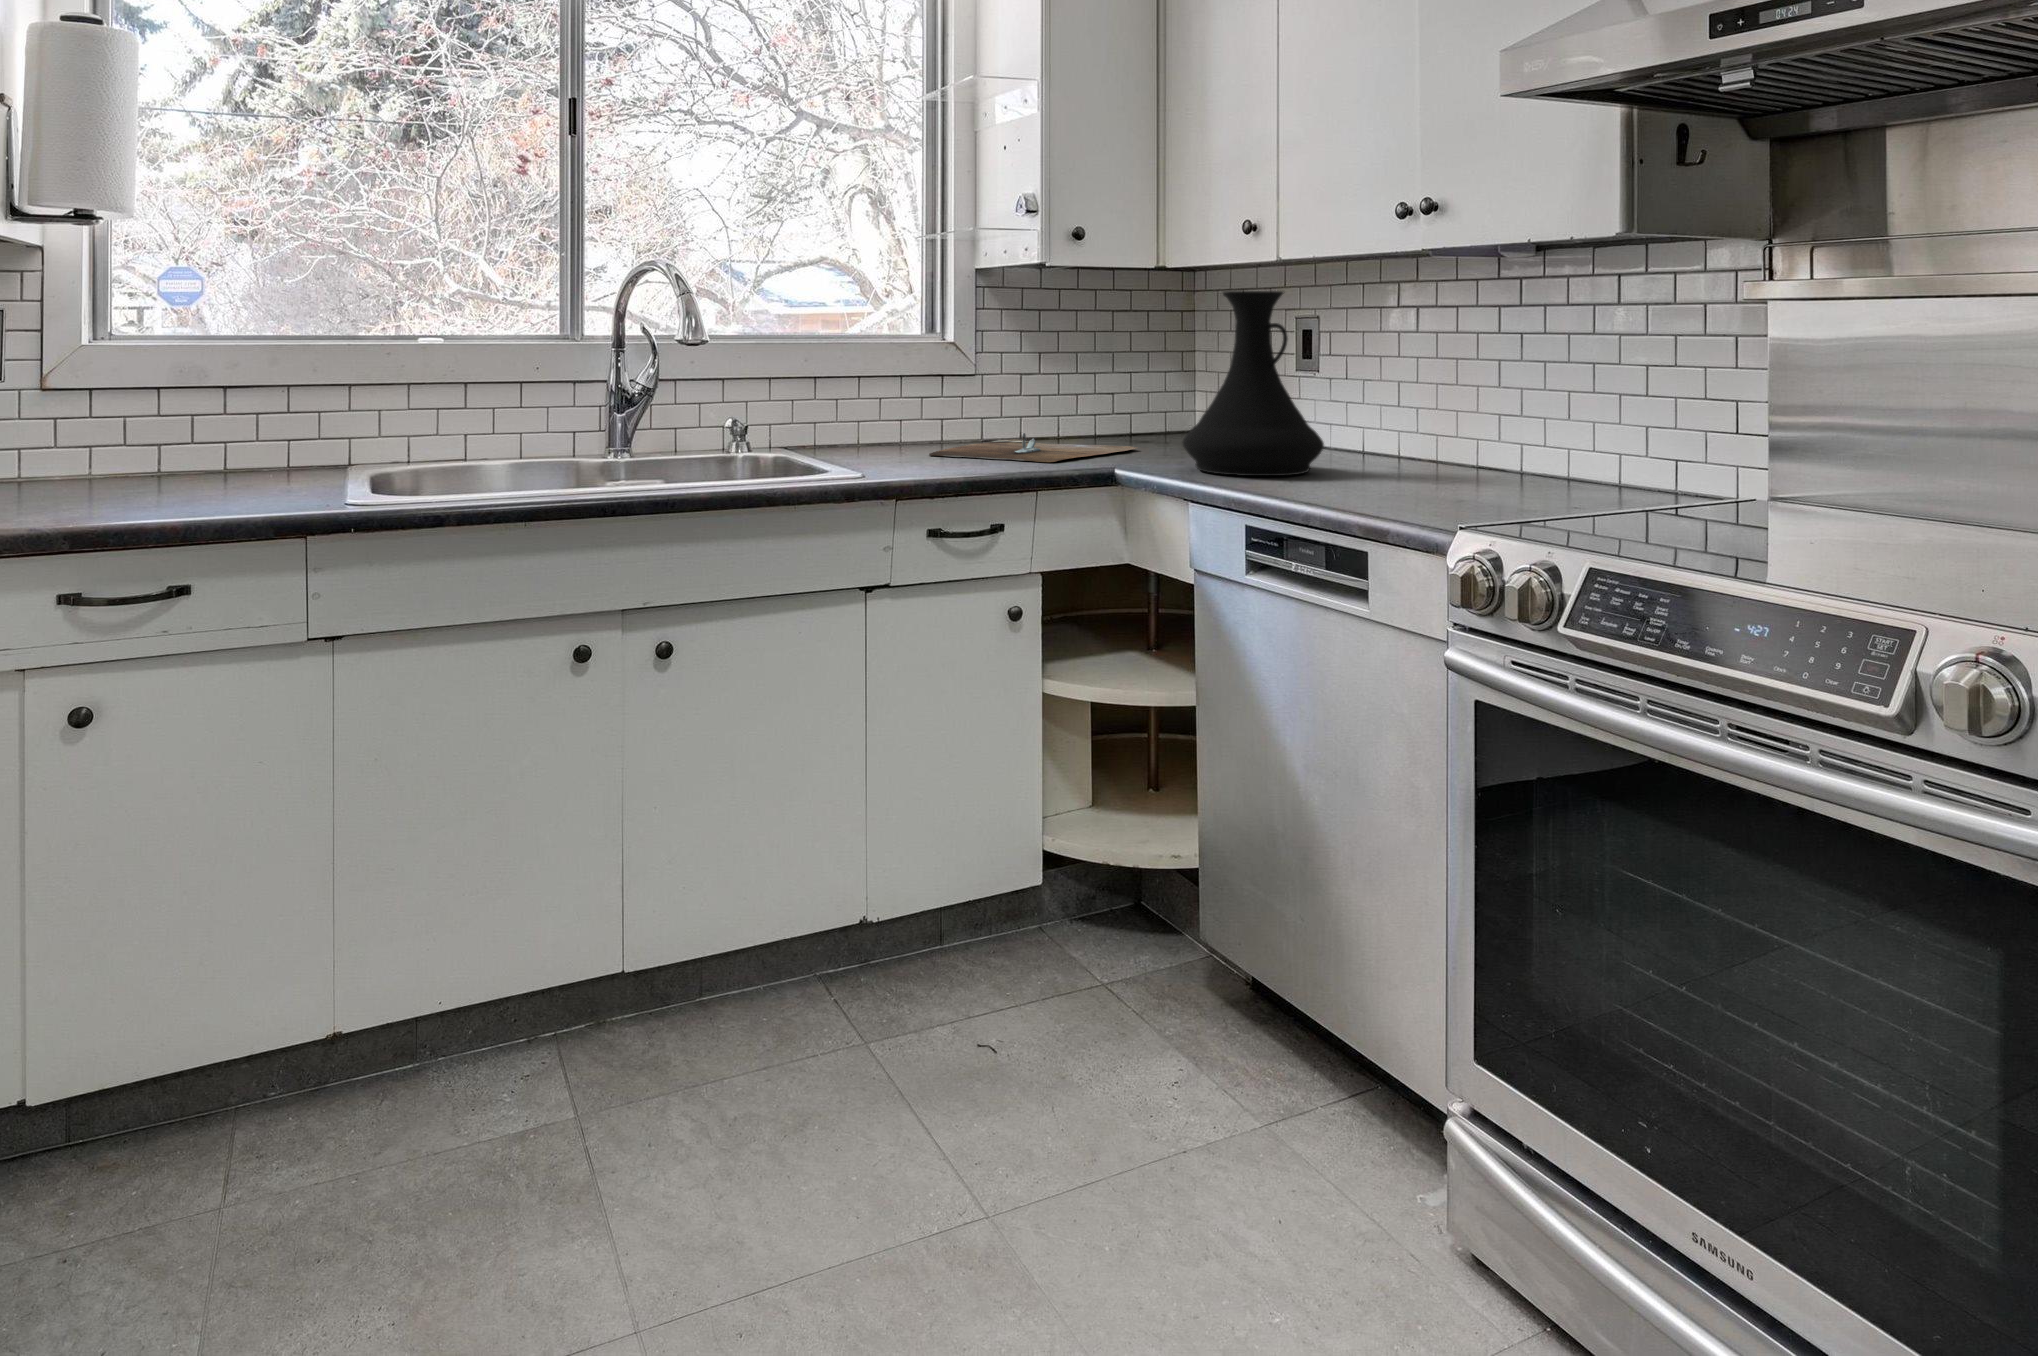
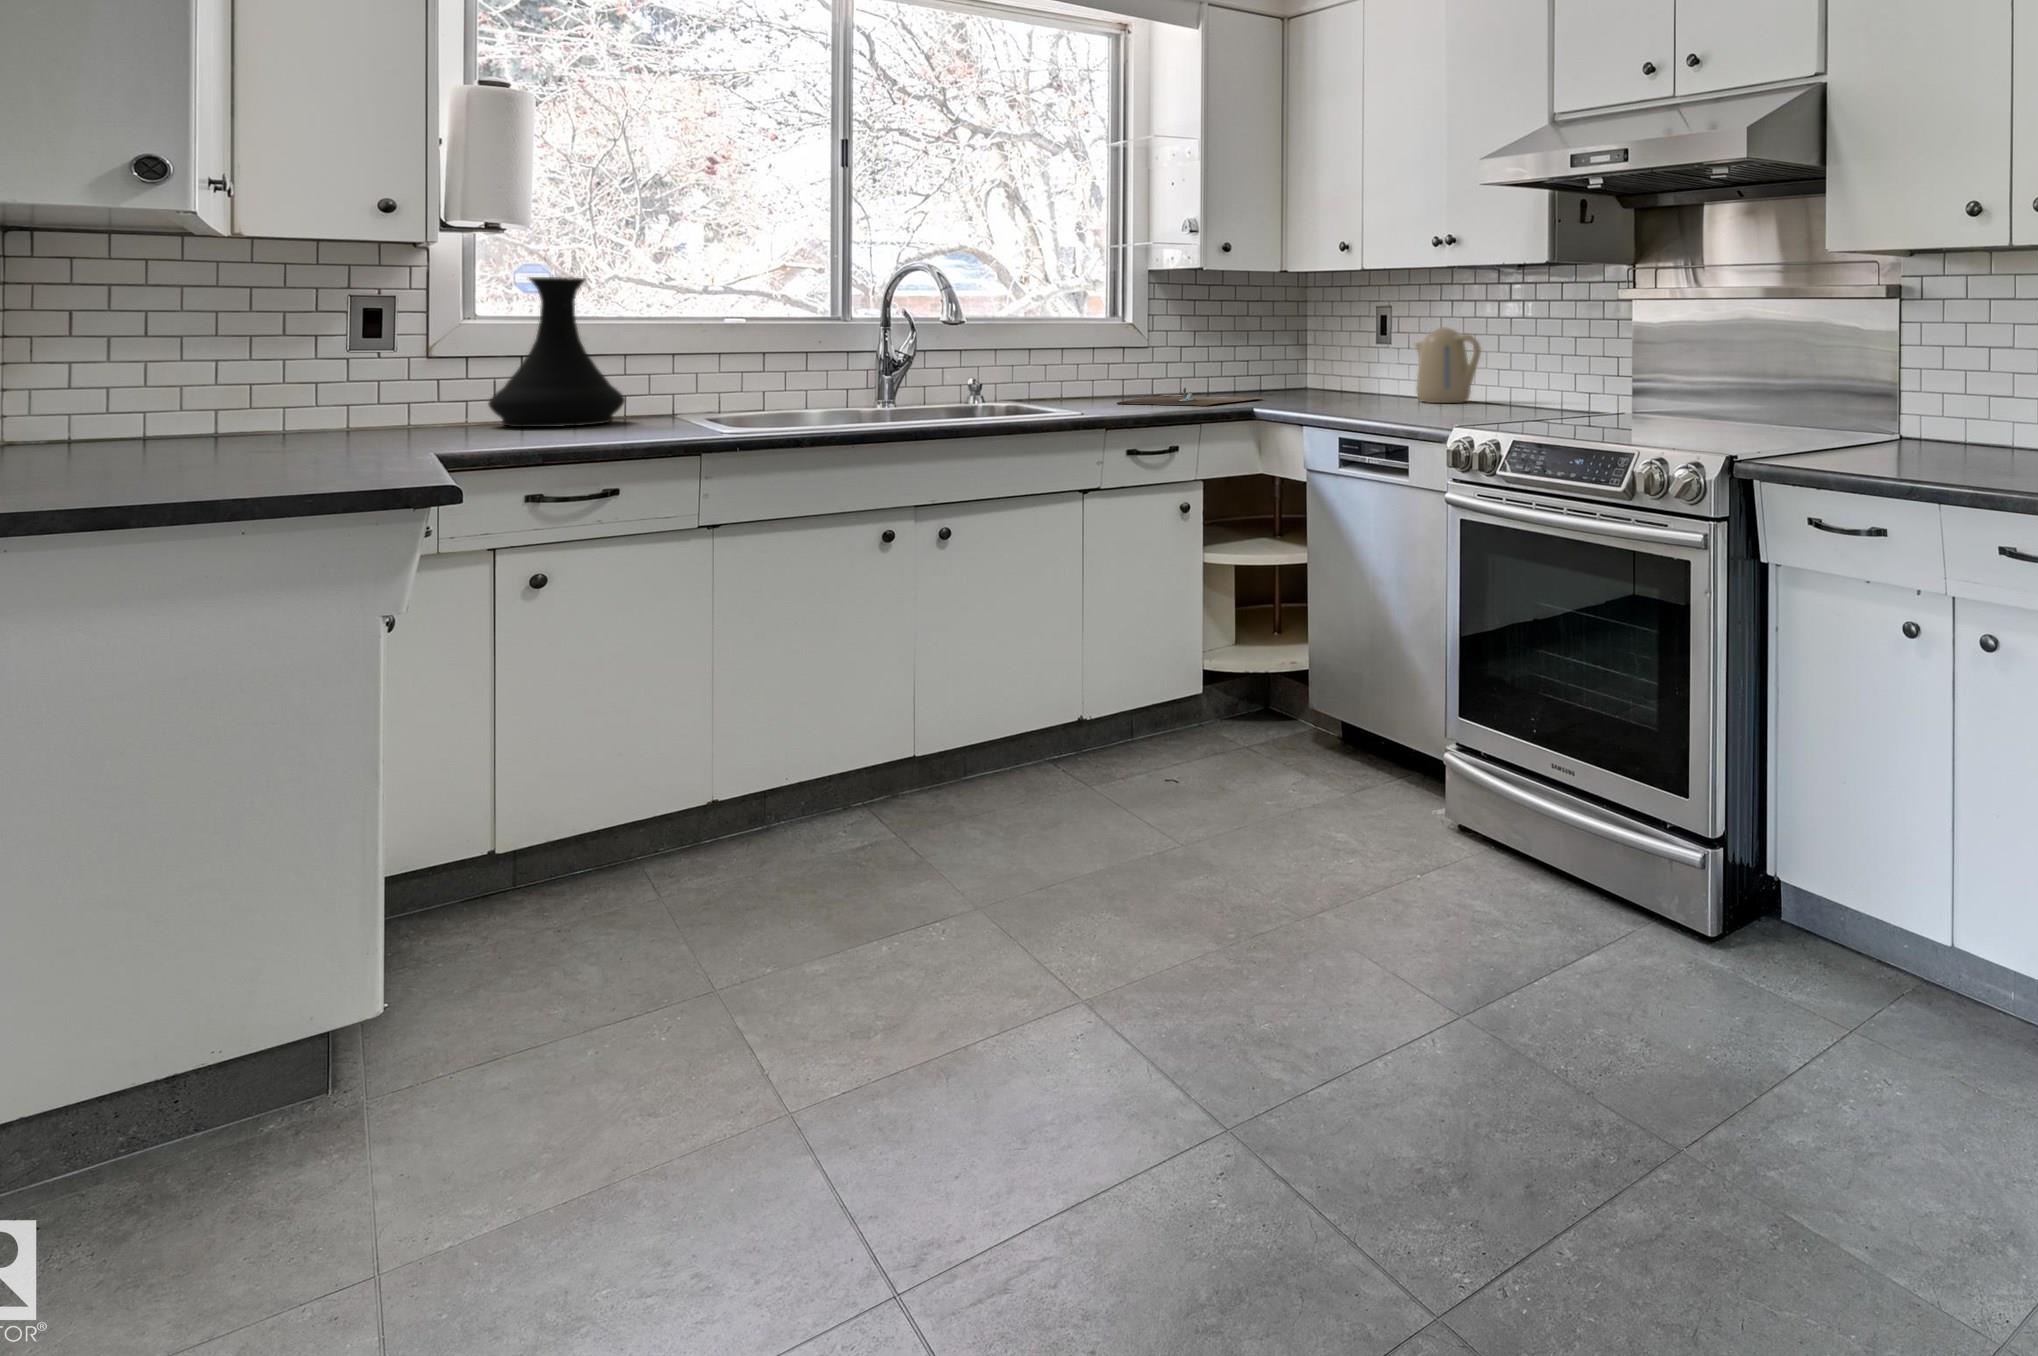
vase: present [1182,291,1324,476] -> present [488,277,625,427]
kettle: none [1362,347,1472,464] -> present [1416,327,1481,403]

